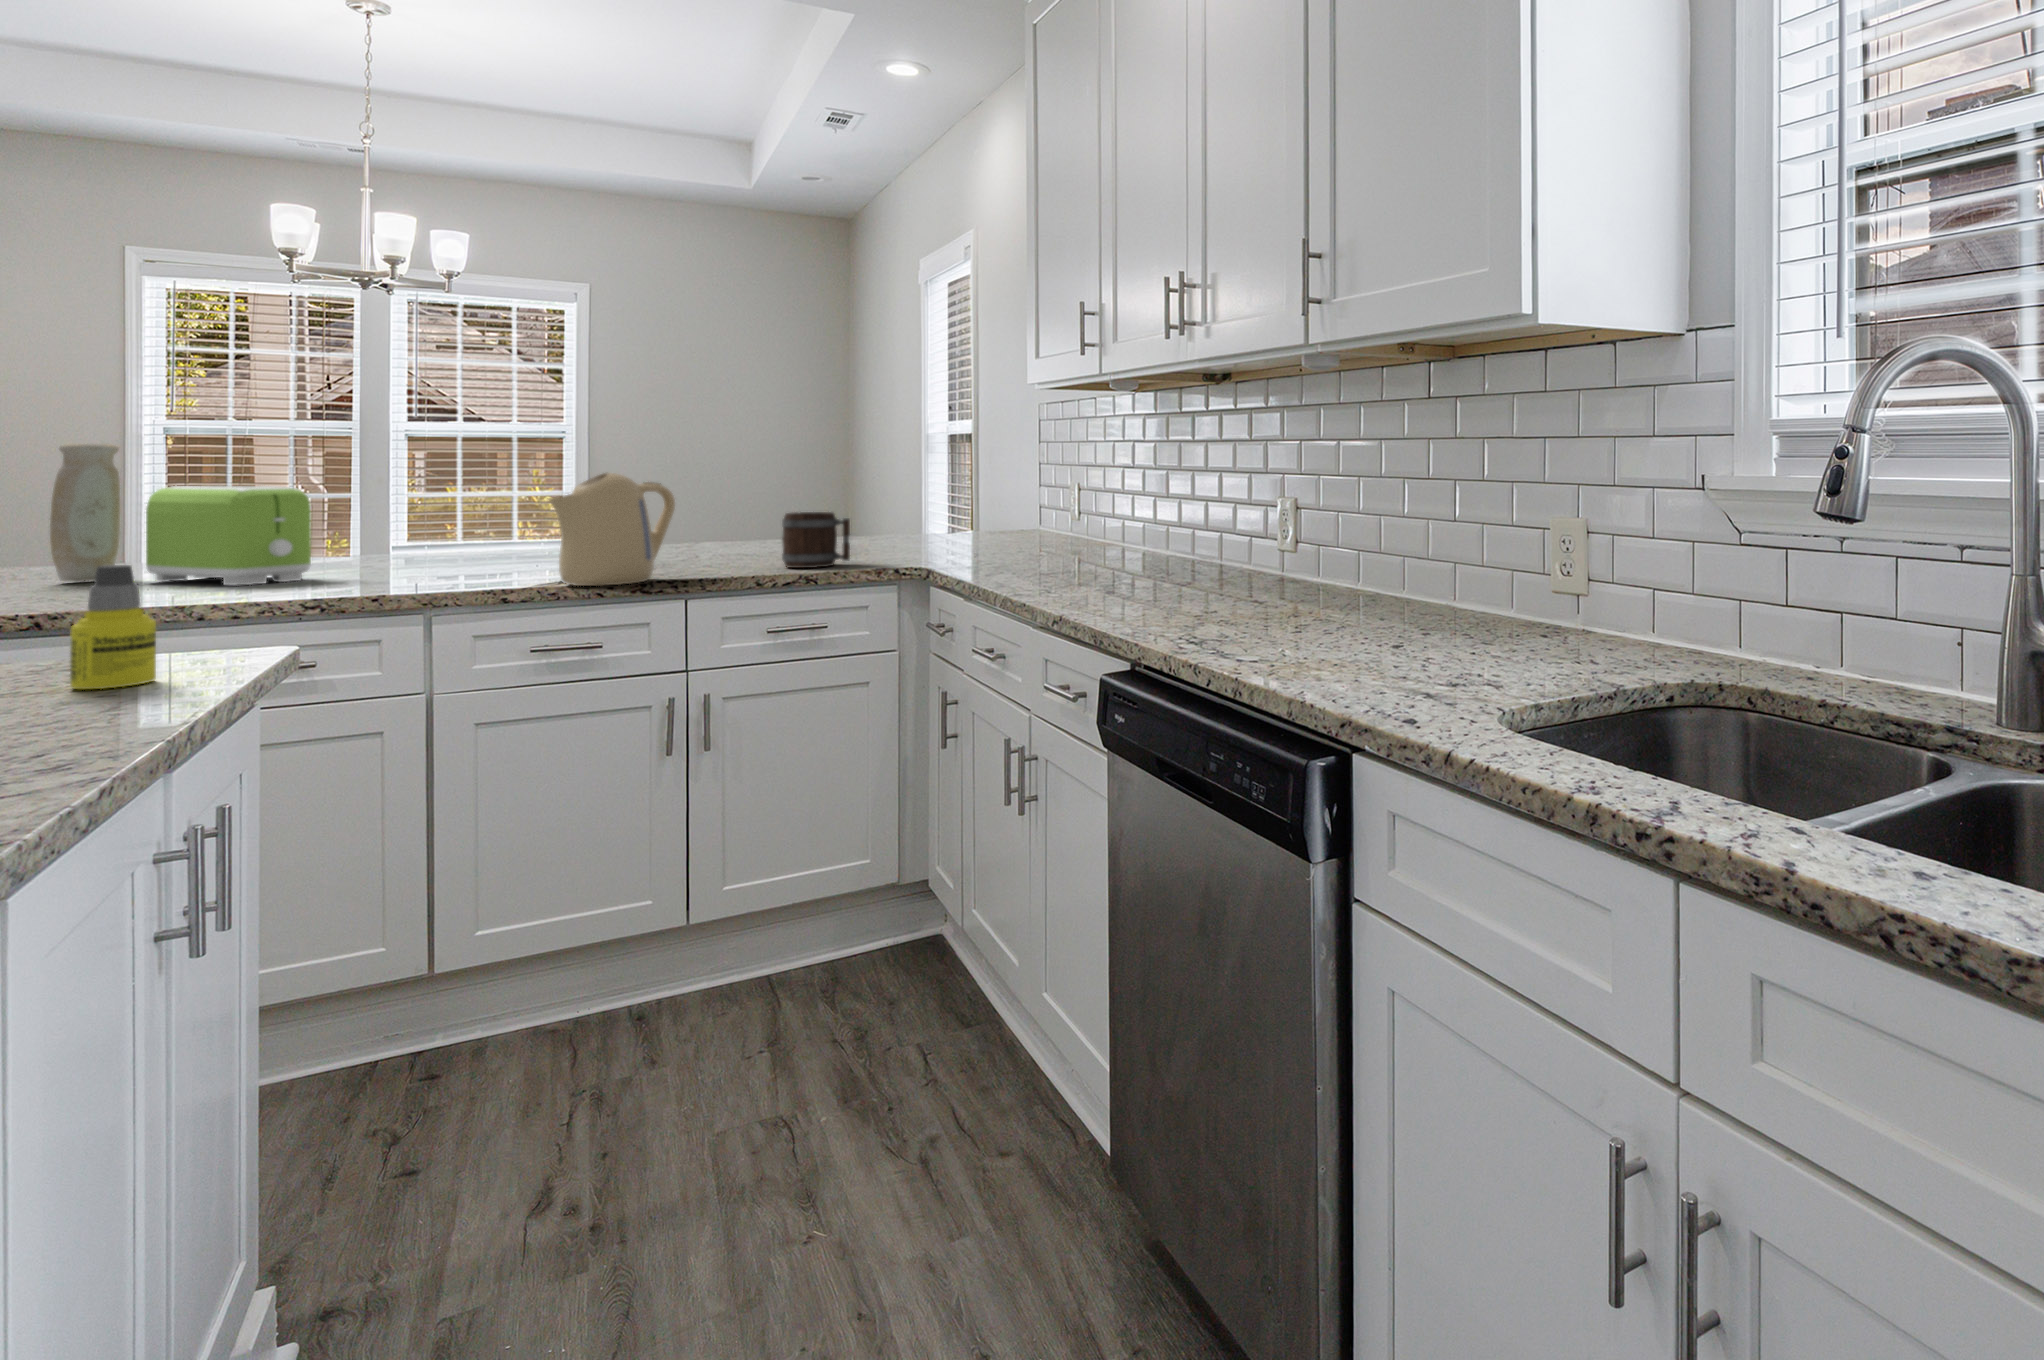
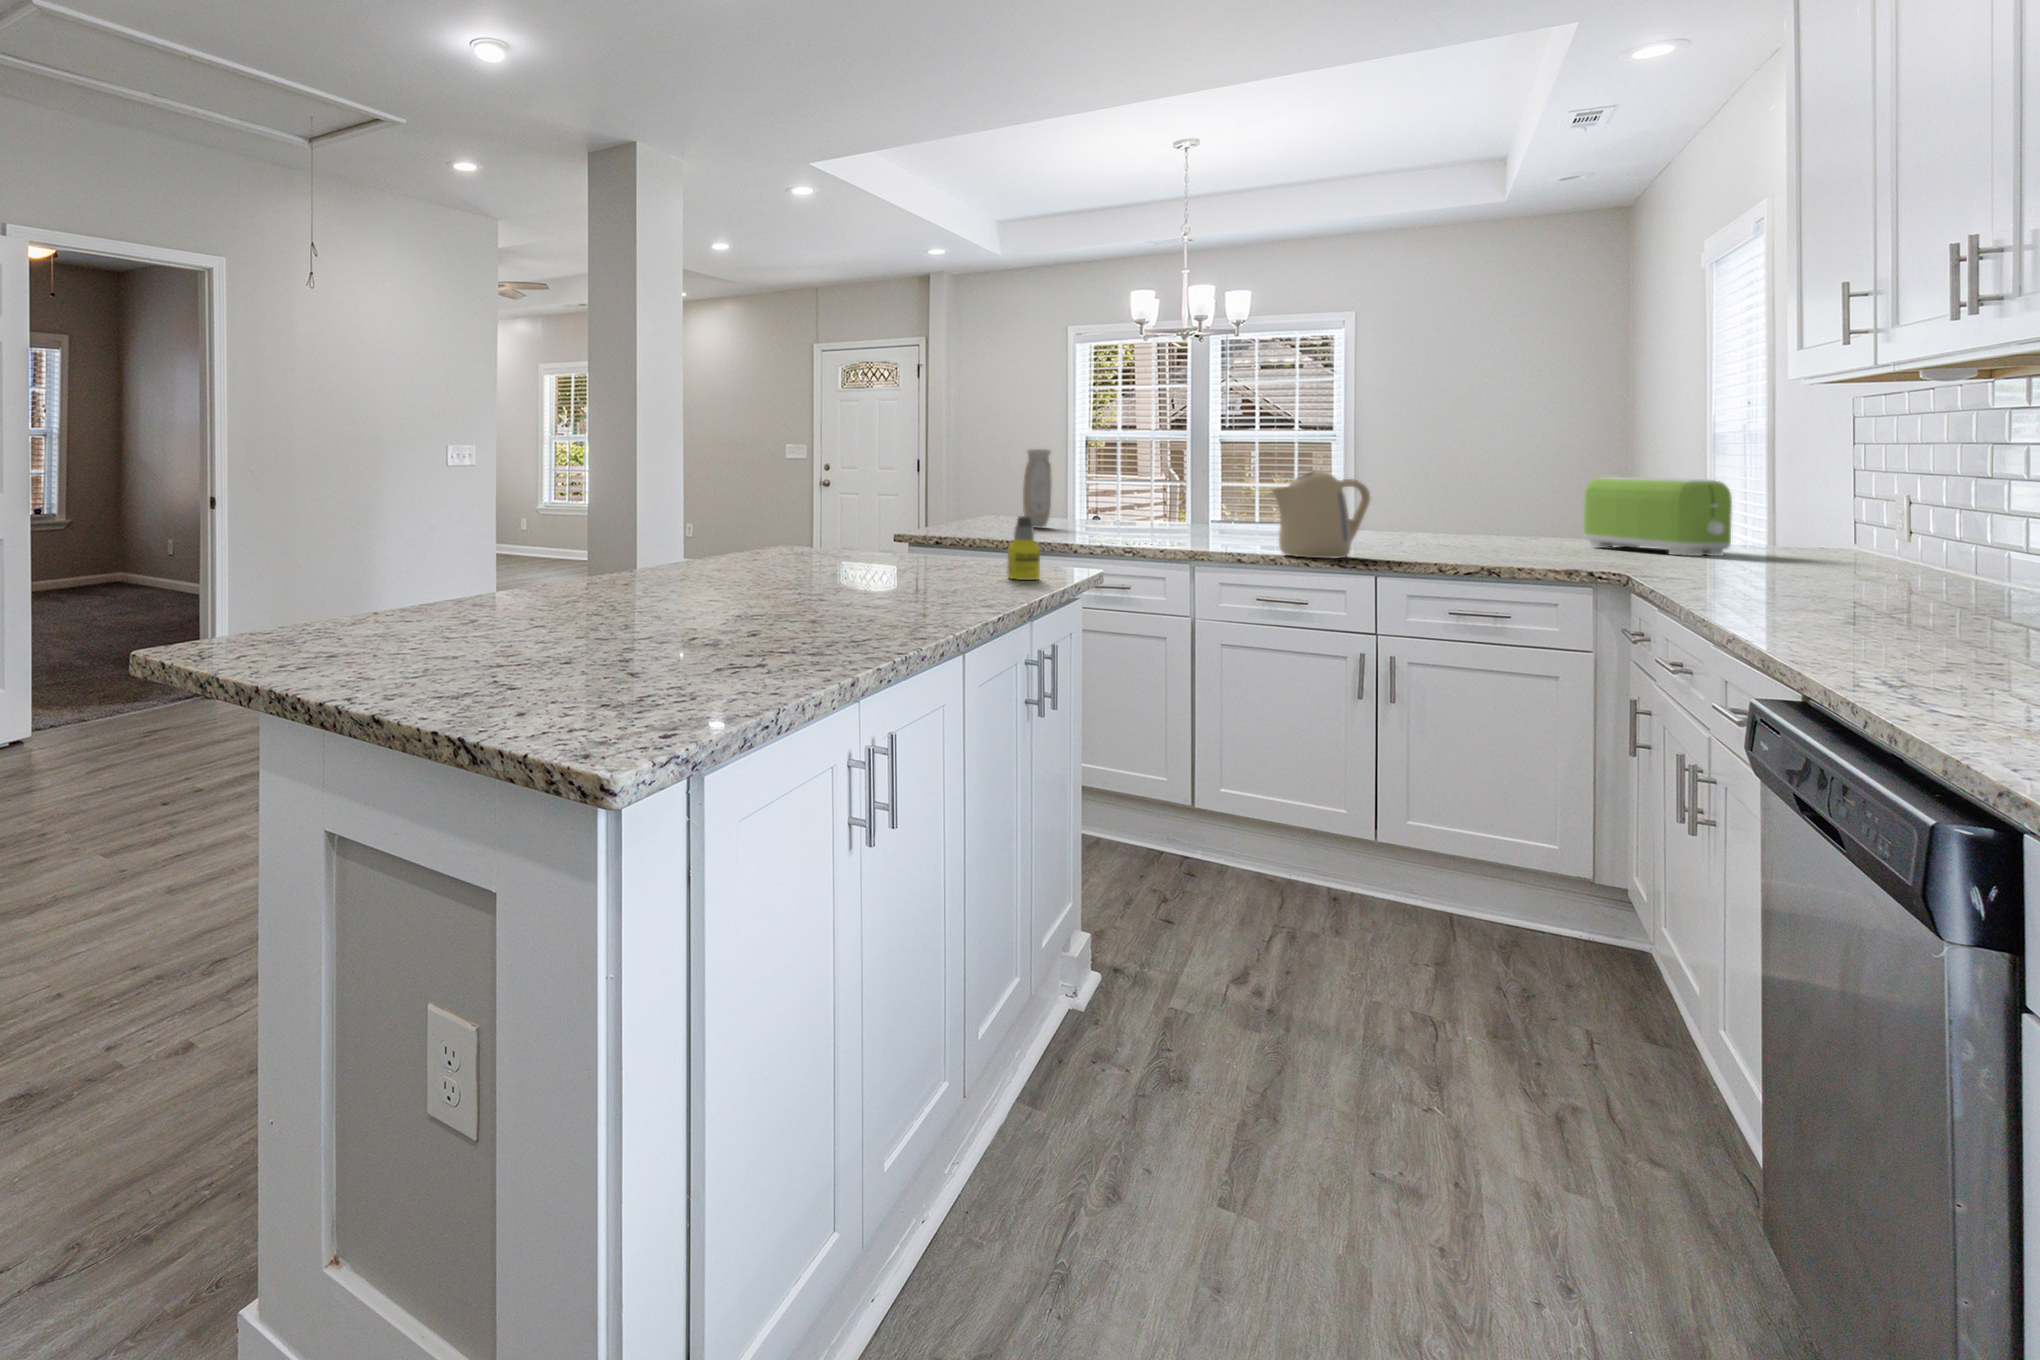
toaster: present [146,486,311,586] -> present [1584,477,1732,556]
mug: present [782,512,850,568] -> none [1470,510,1541,562]

